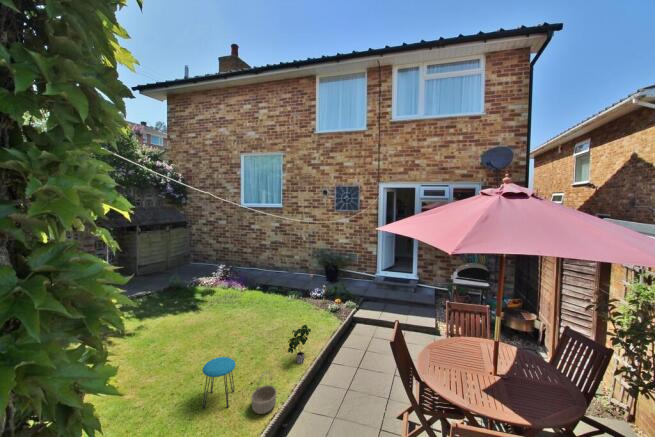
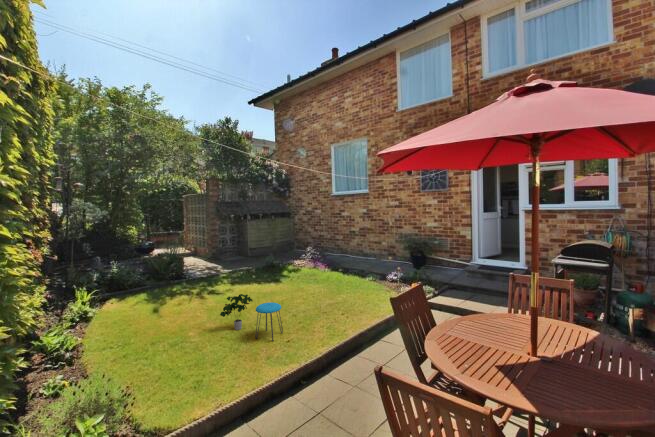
potted plant: present [288,325,311,364] -> present [220,294,253,330]
basket: present [251,372,277,414] -> none [288,315,311,349]

